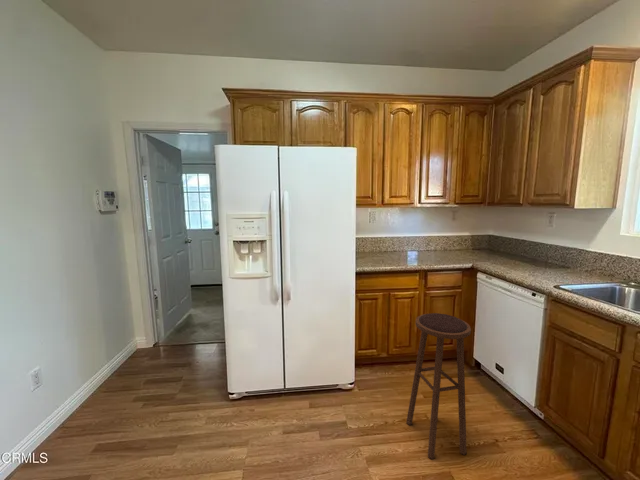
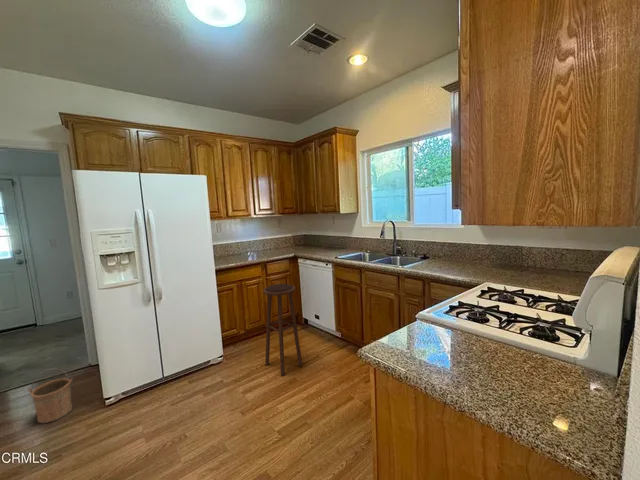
bucket: none [176,345,208,397] -> present [29,371,72,423]

